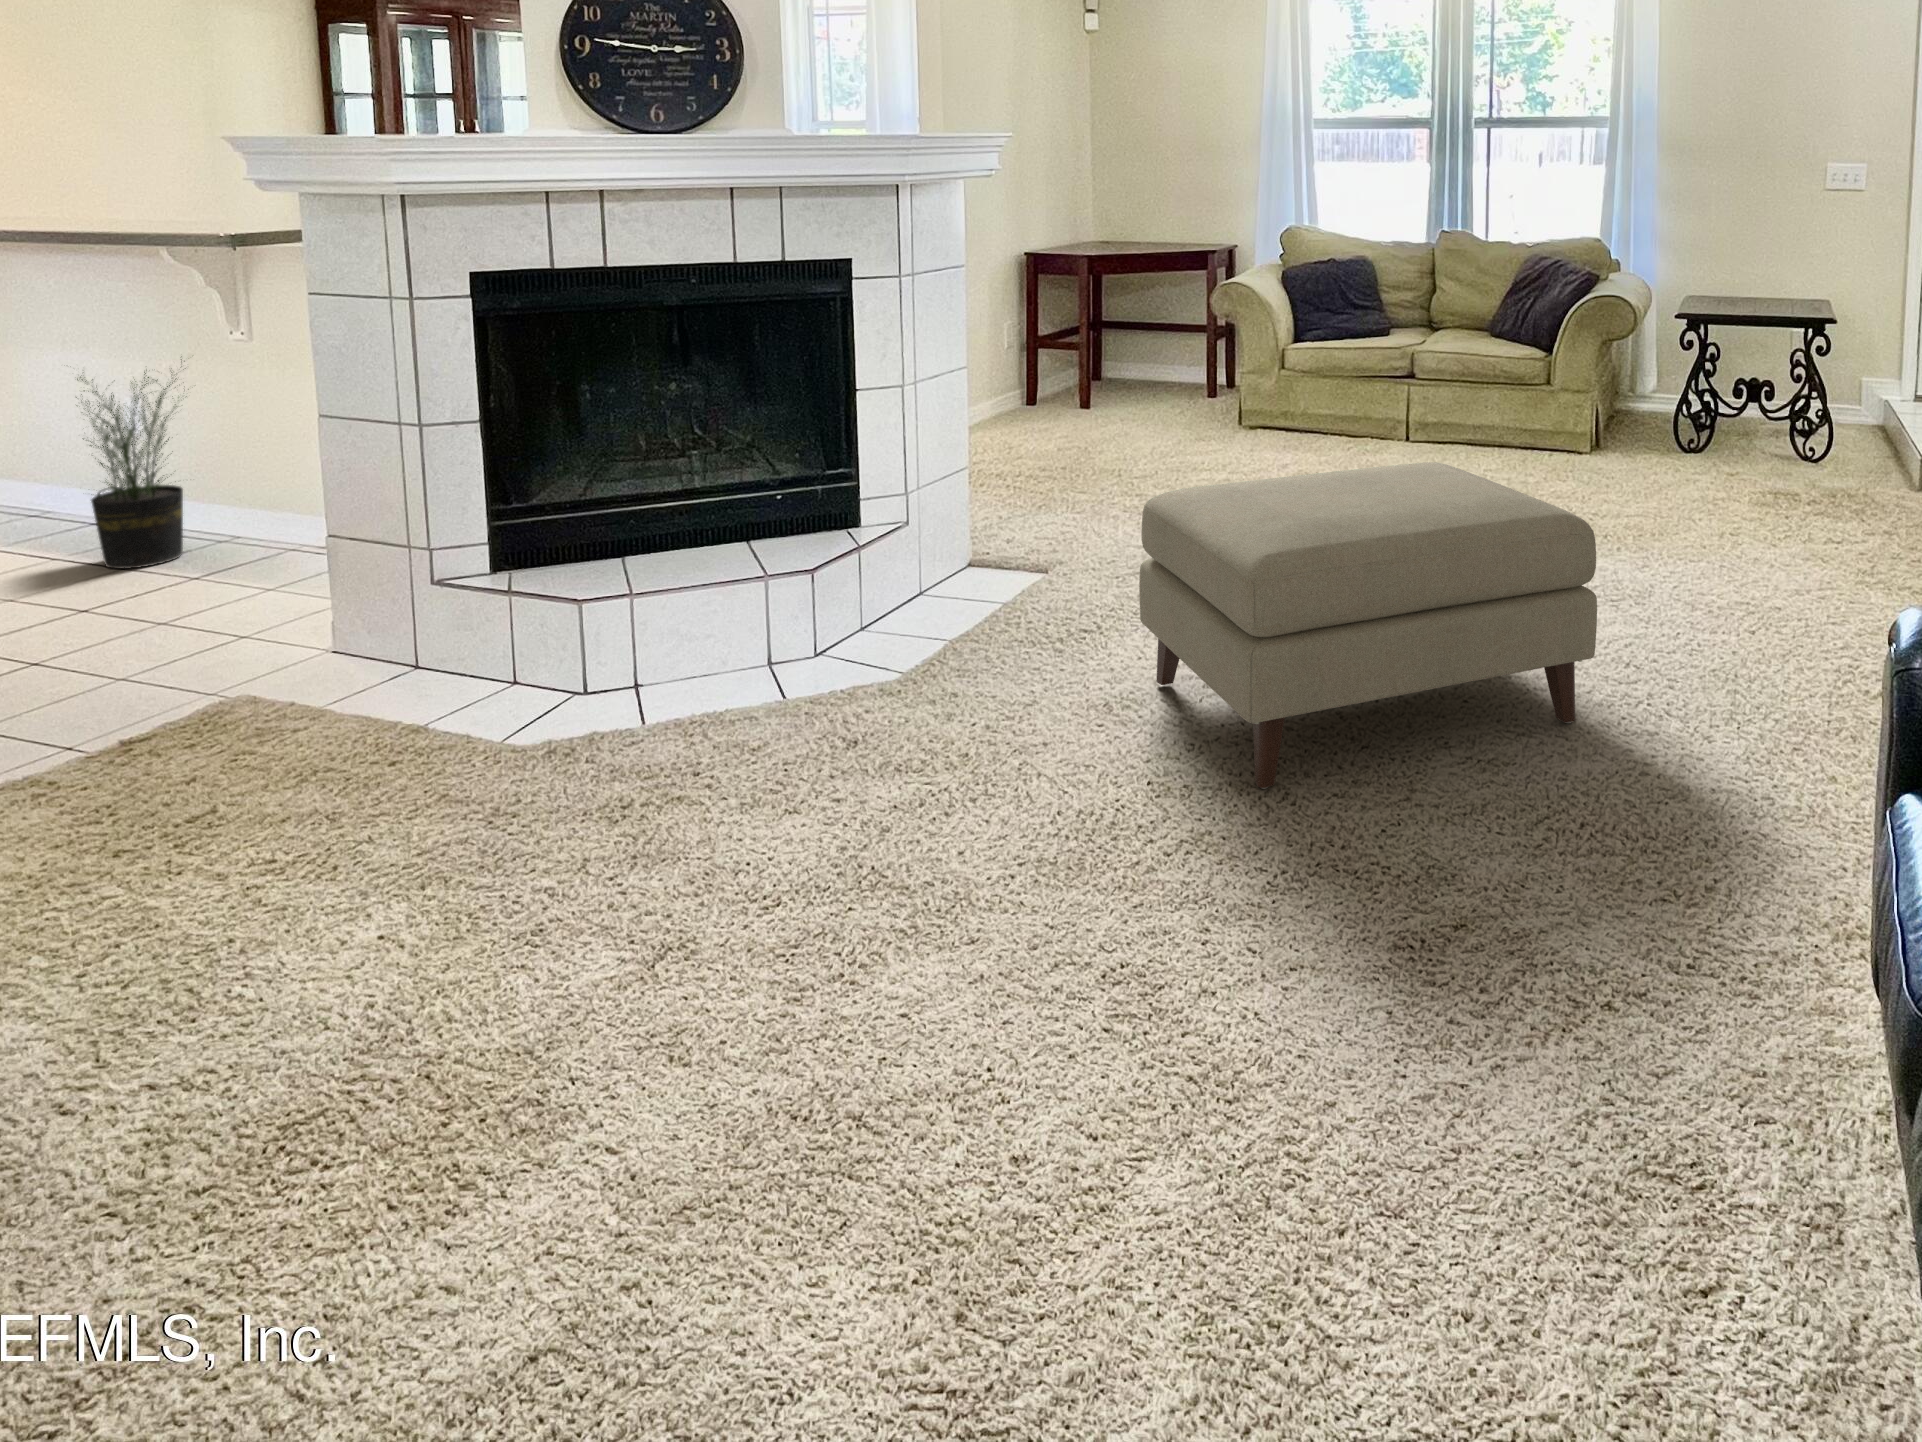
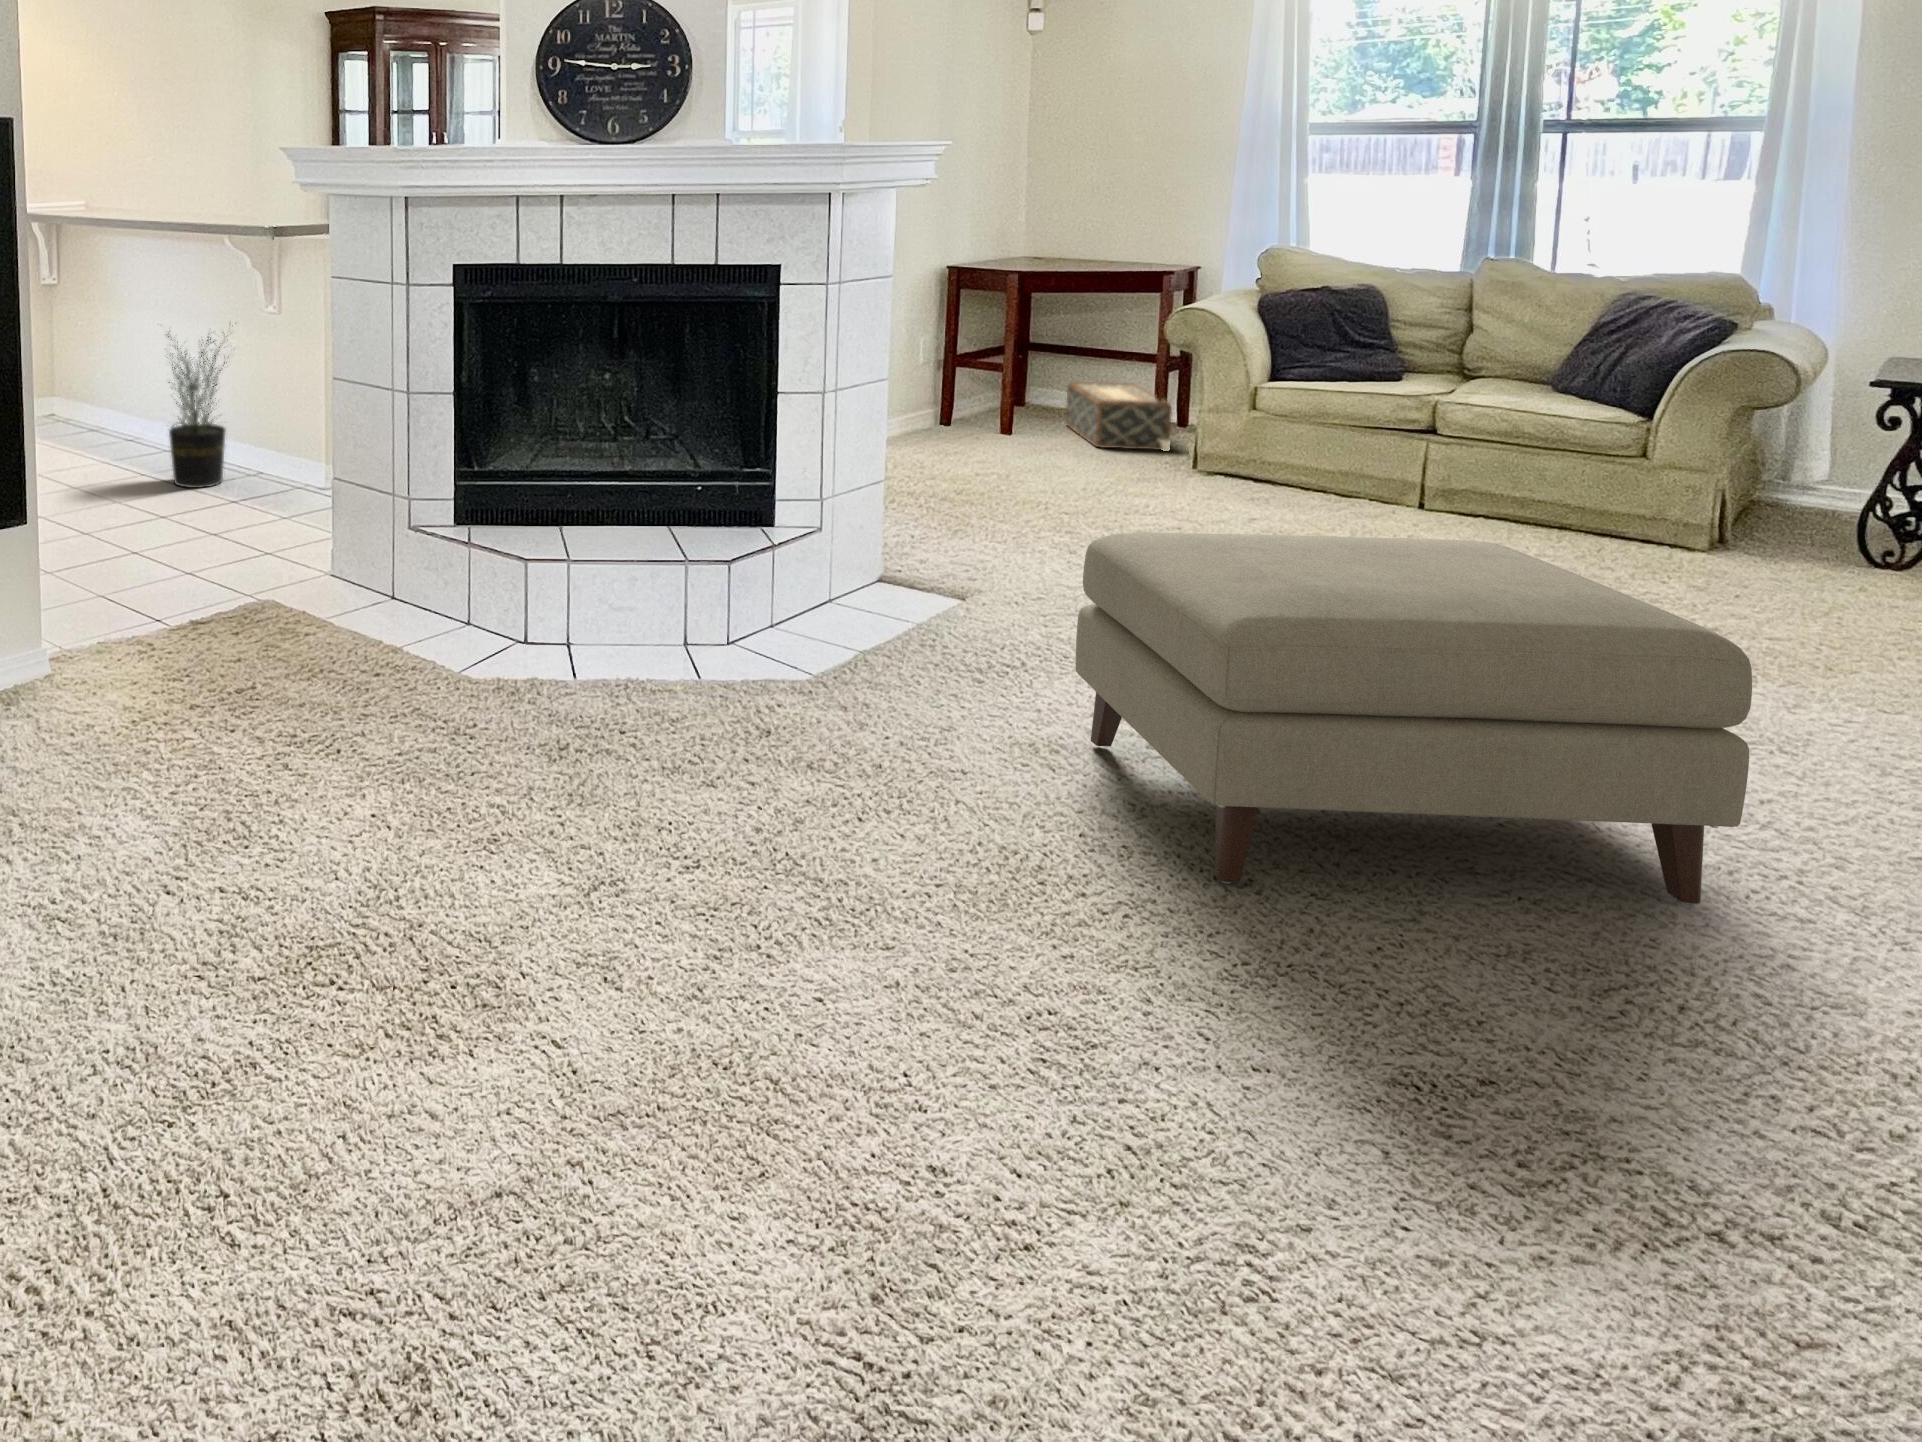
woven basket: none [1136,352,1217,410] -> present [1066,382,1172,450]

